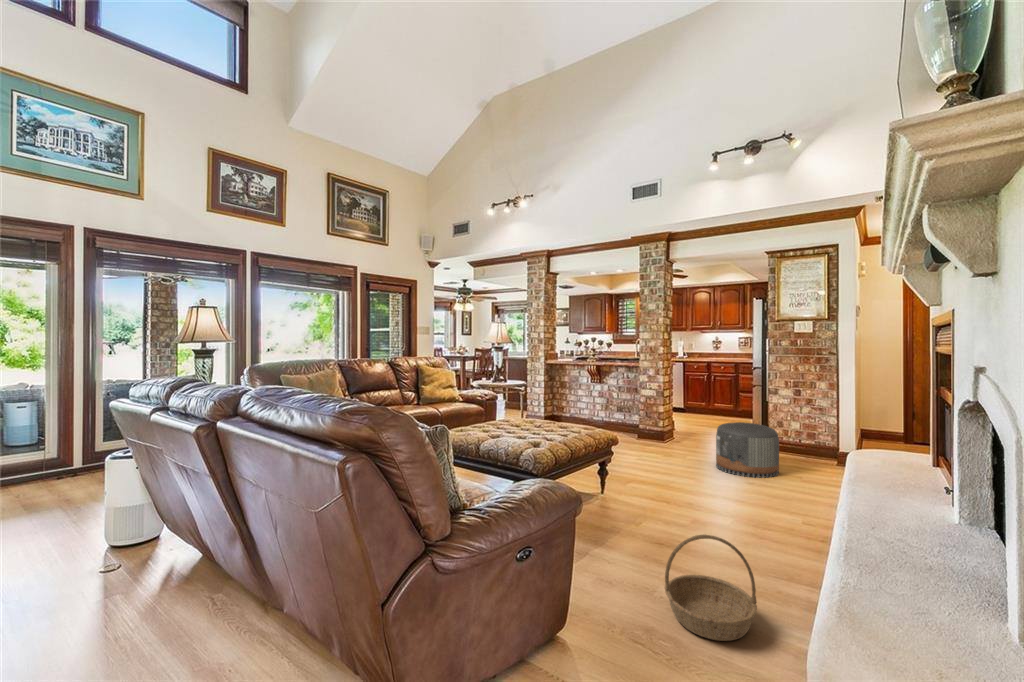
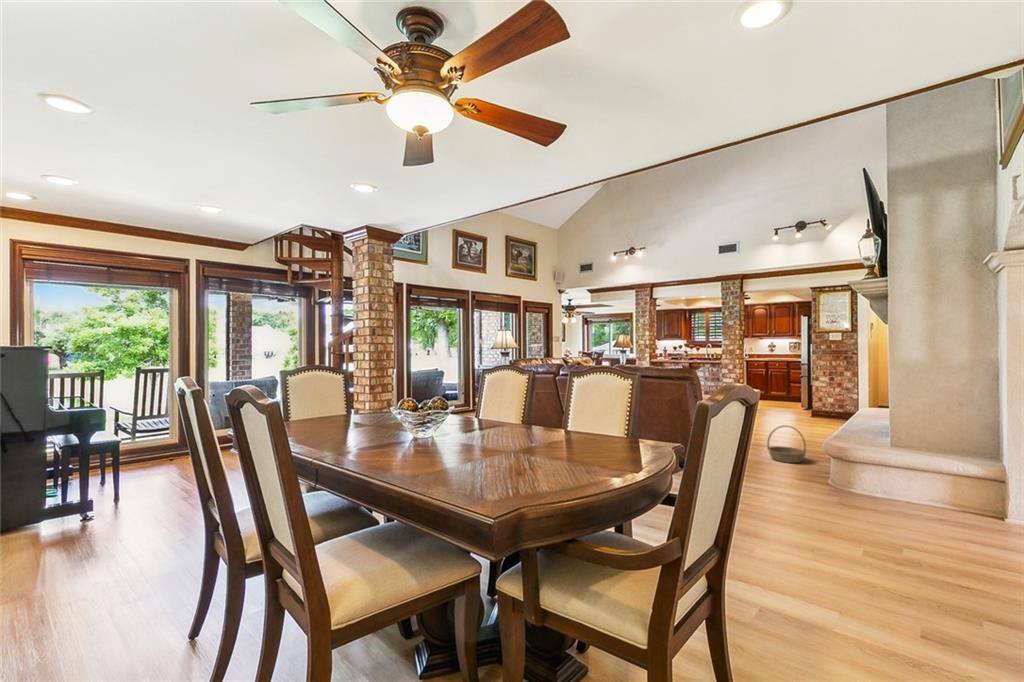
pouf: present [716,422,779,478] -> none [779,396,819,428]

